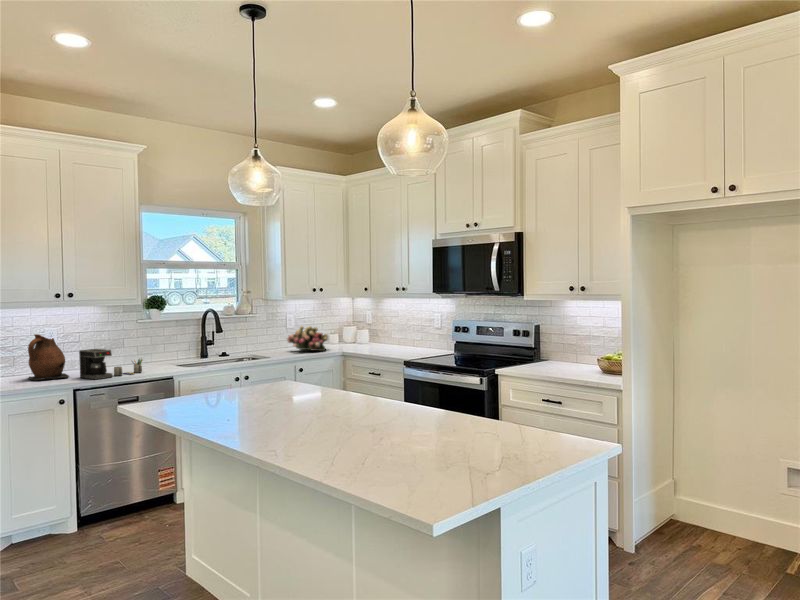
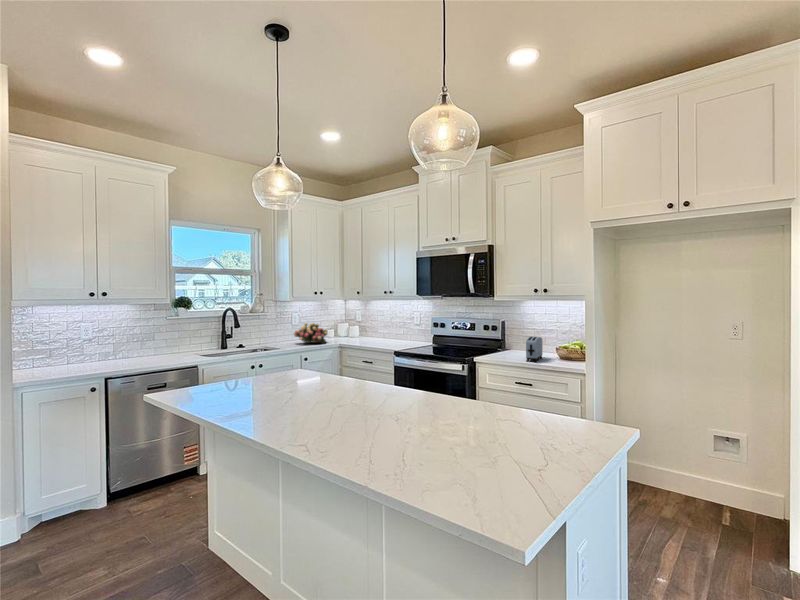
ceramic pitcher: present [28,334,69,380] -> none [61,329,103,370]
toaster: none [557,345,580,376] -> present [526,337,543,362]
coffee maker: present [79,349,142,380] -> none [112,342,171,369]

